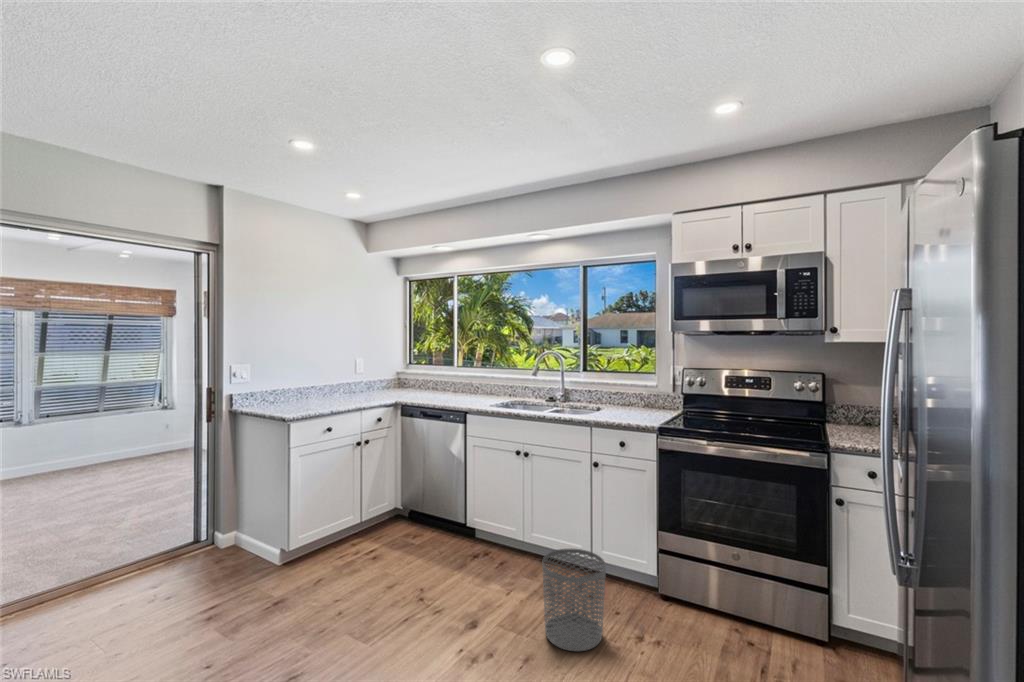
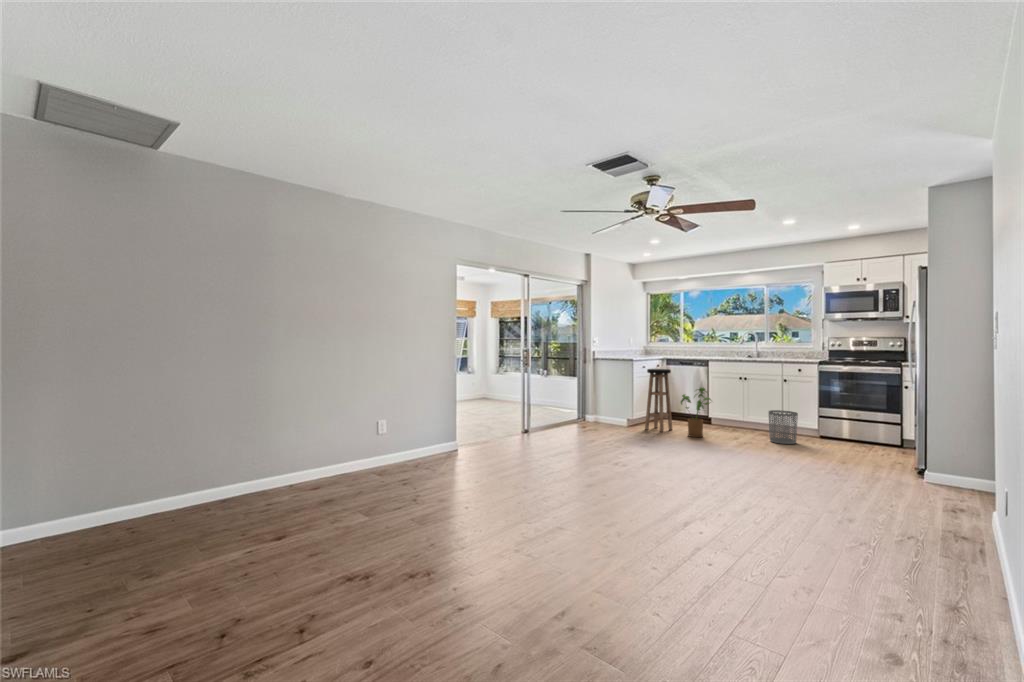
bar stool: none [297,439,362,599] -> present [645,369,672,432]
house plant: none [350,497,418,628] -> present [681,388,711,437]

